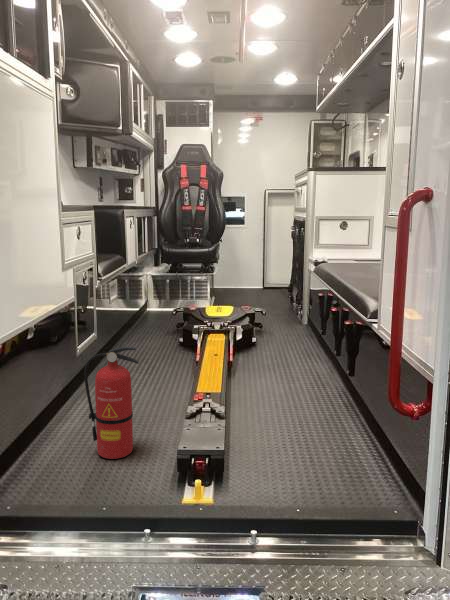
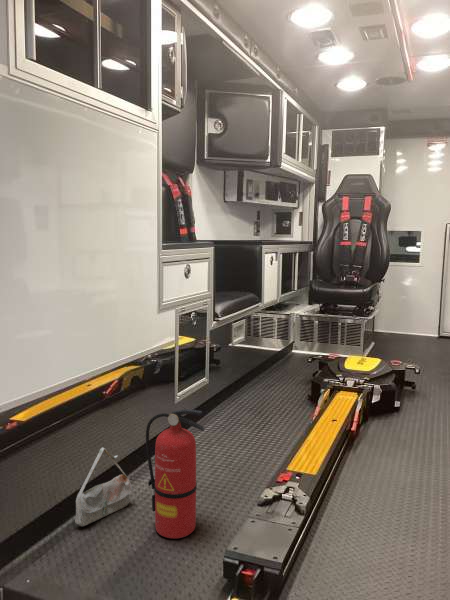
bag: none [21,393,67,465] -> present [75,448,134,526]

